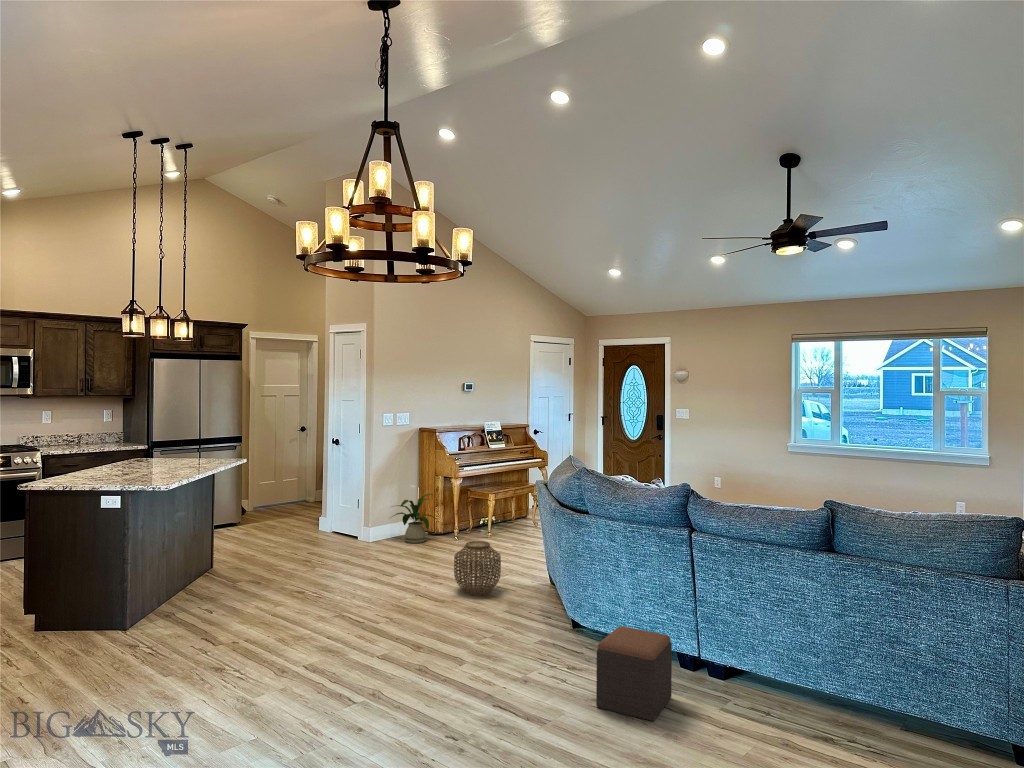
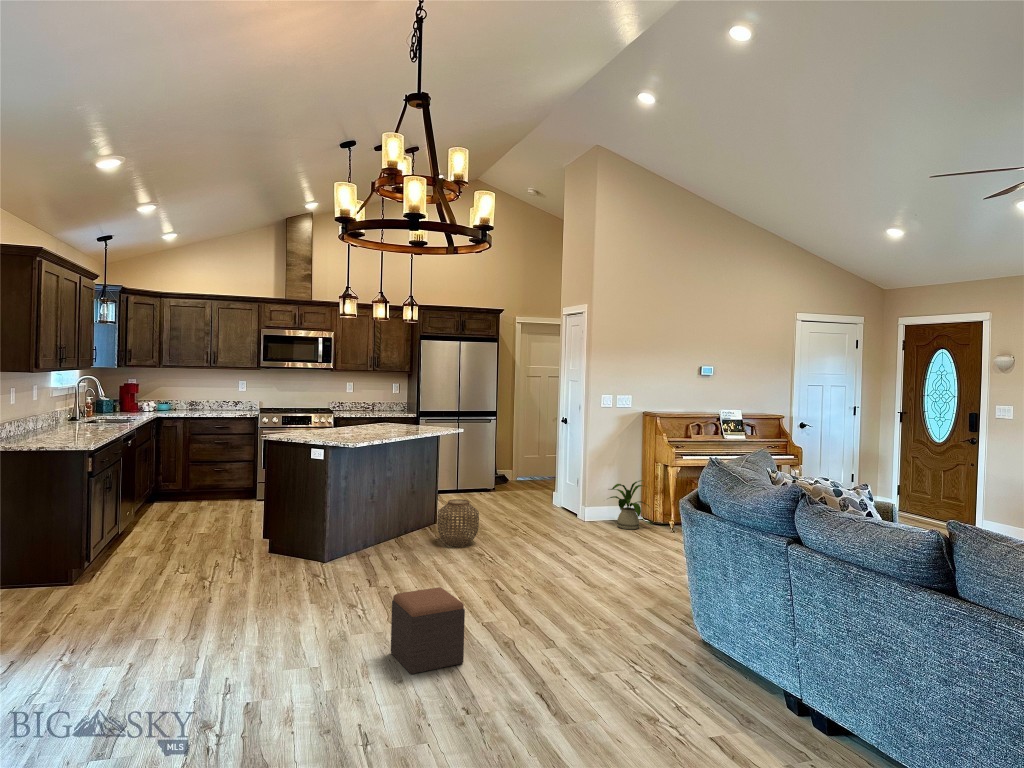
woven basket: present [454,541,501,596] -> present [437,499,479,546]
footstool: present [596,626,672,721] -> present [391,587,465,674]

